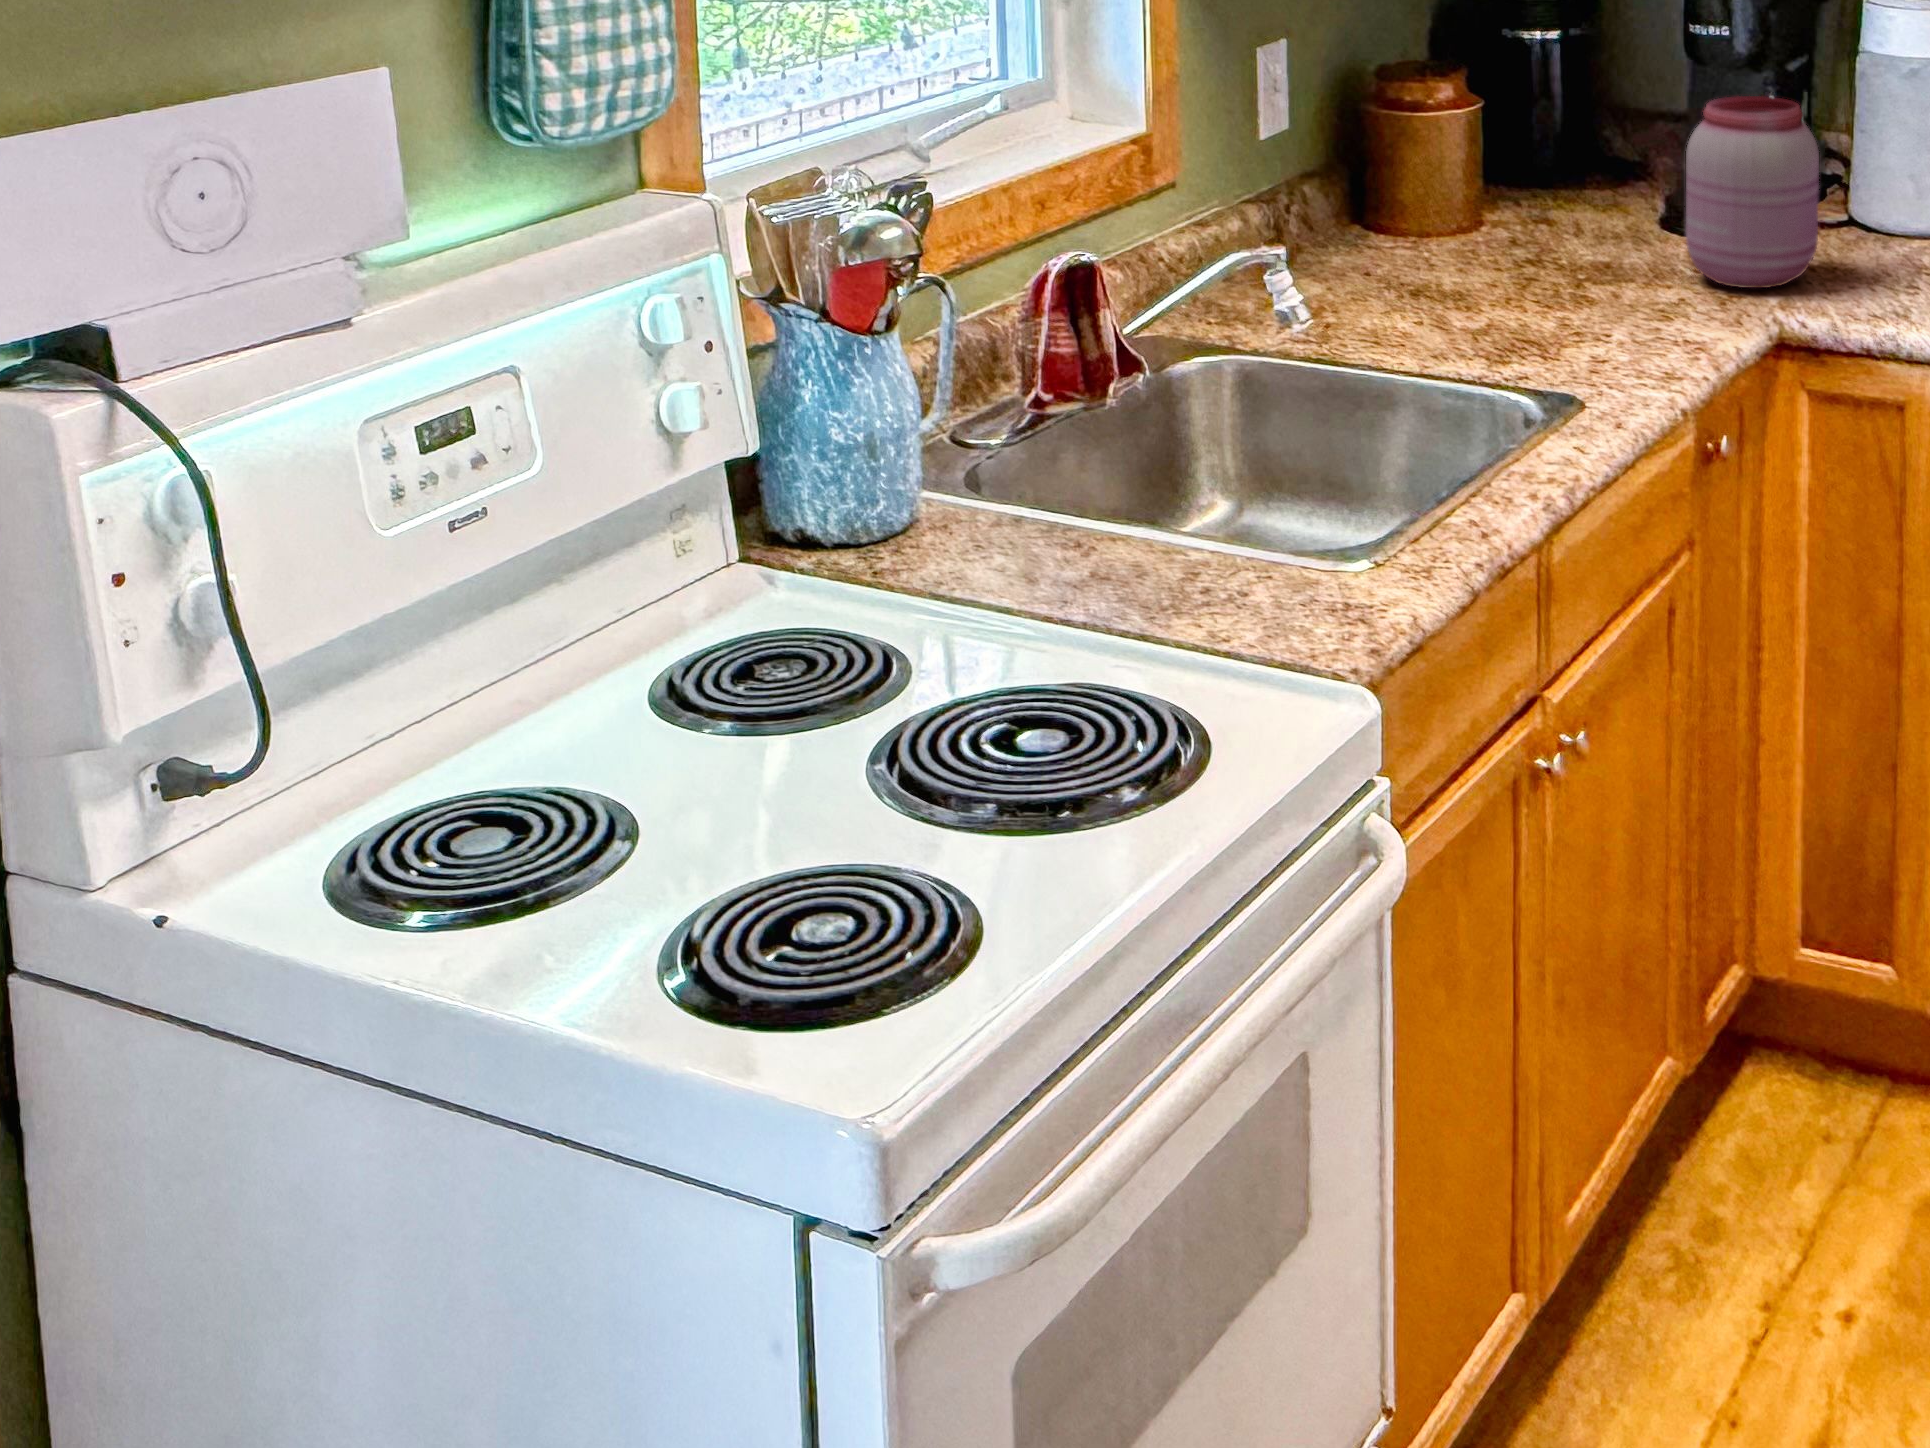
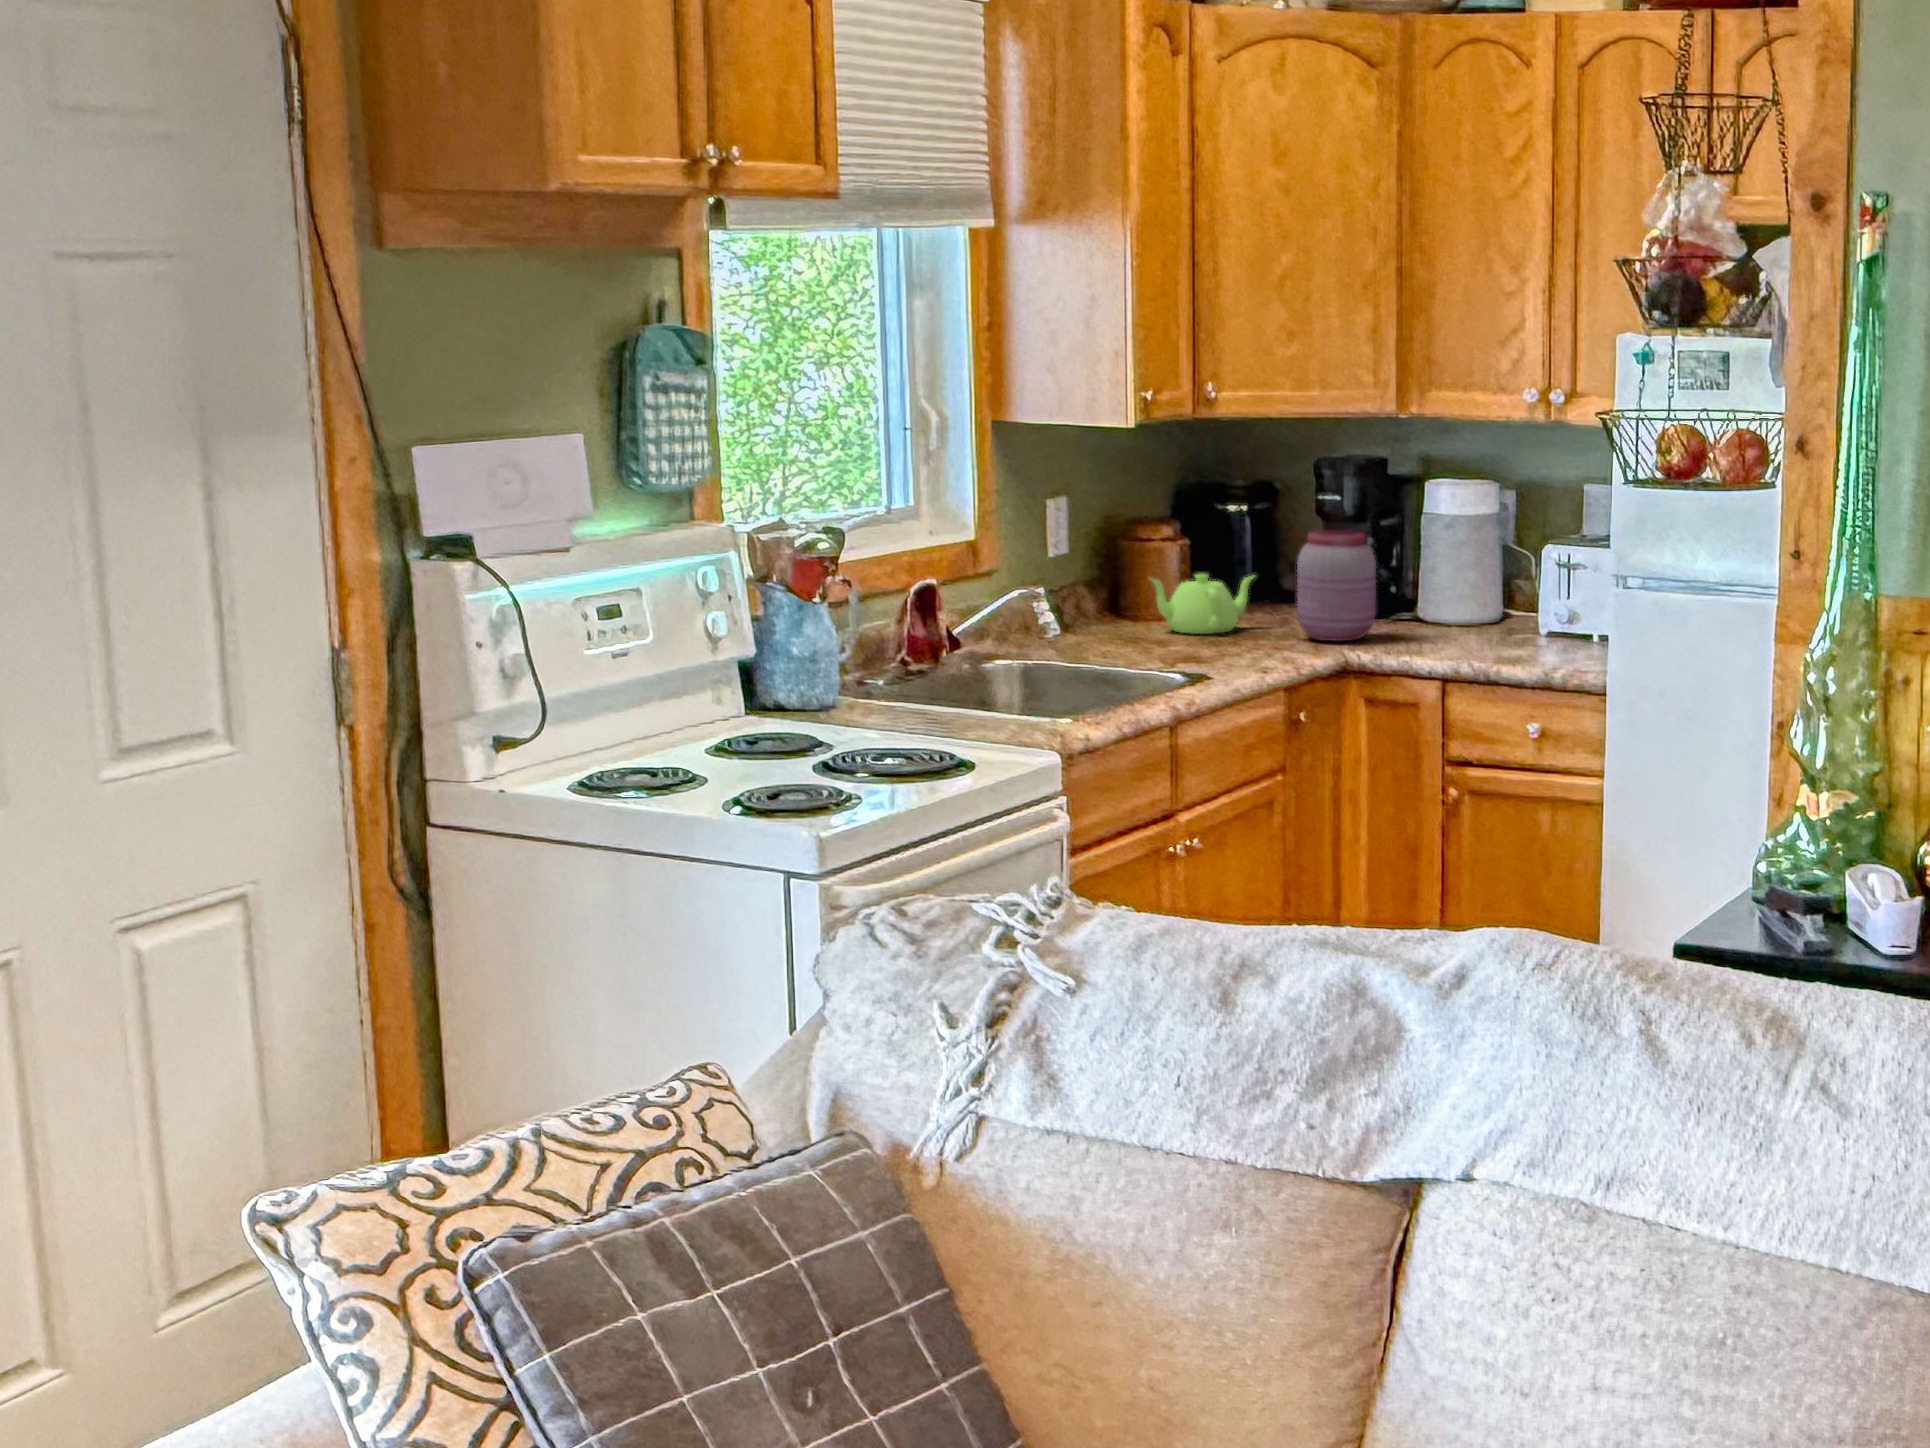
teapot: none [1430,163,1603,269] -> present [1152,574,1254,634]

